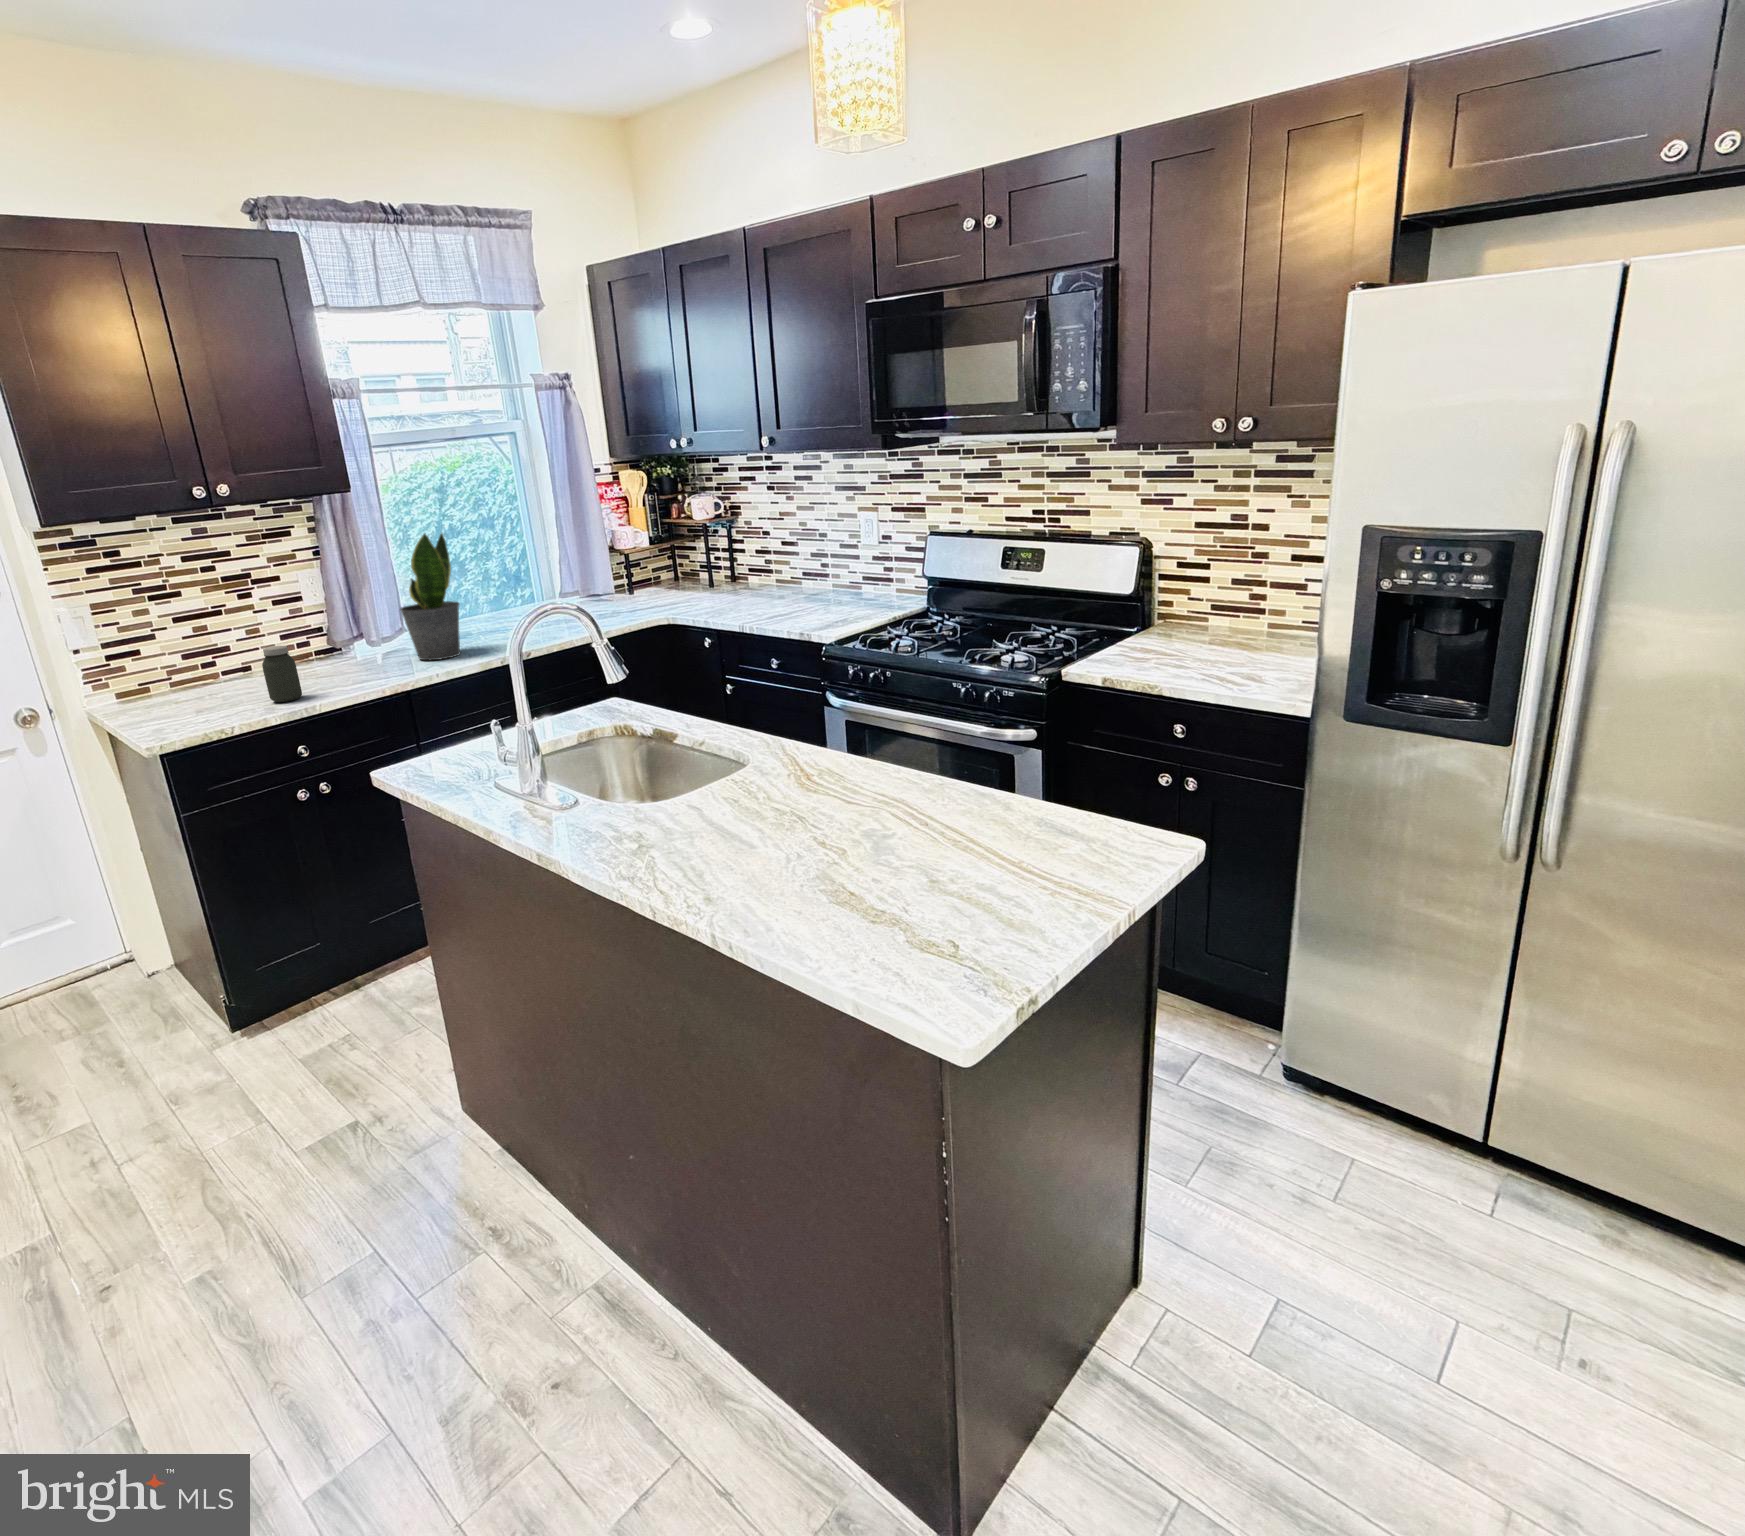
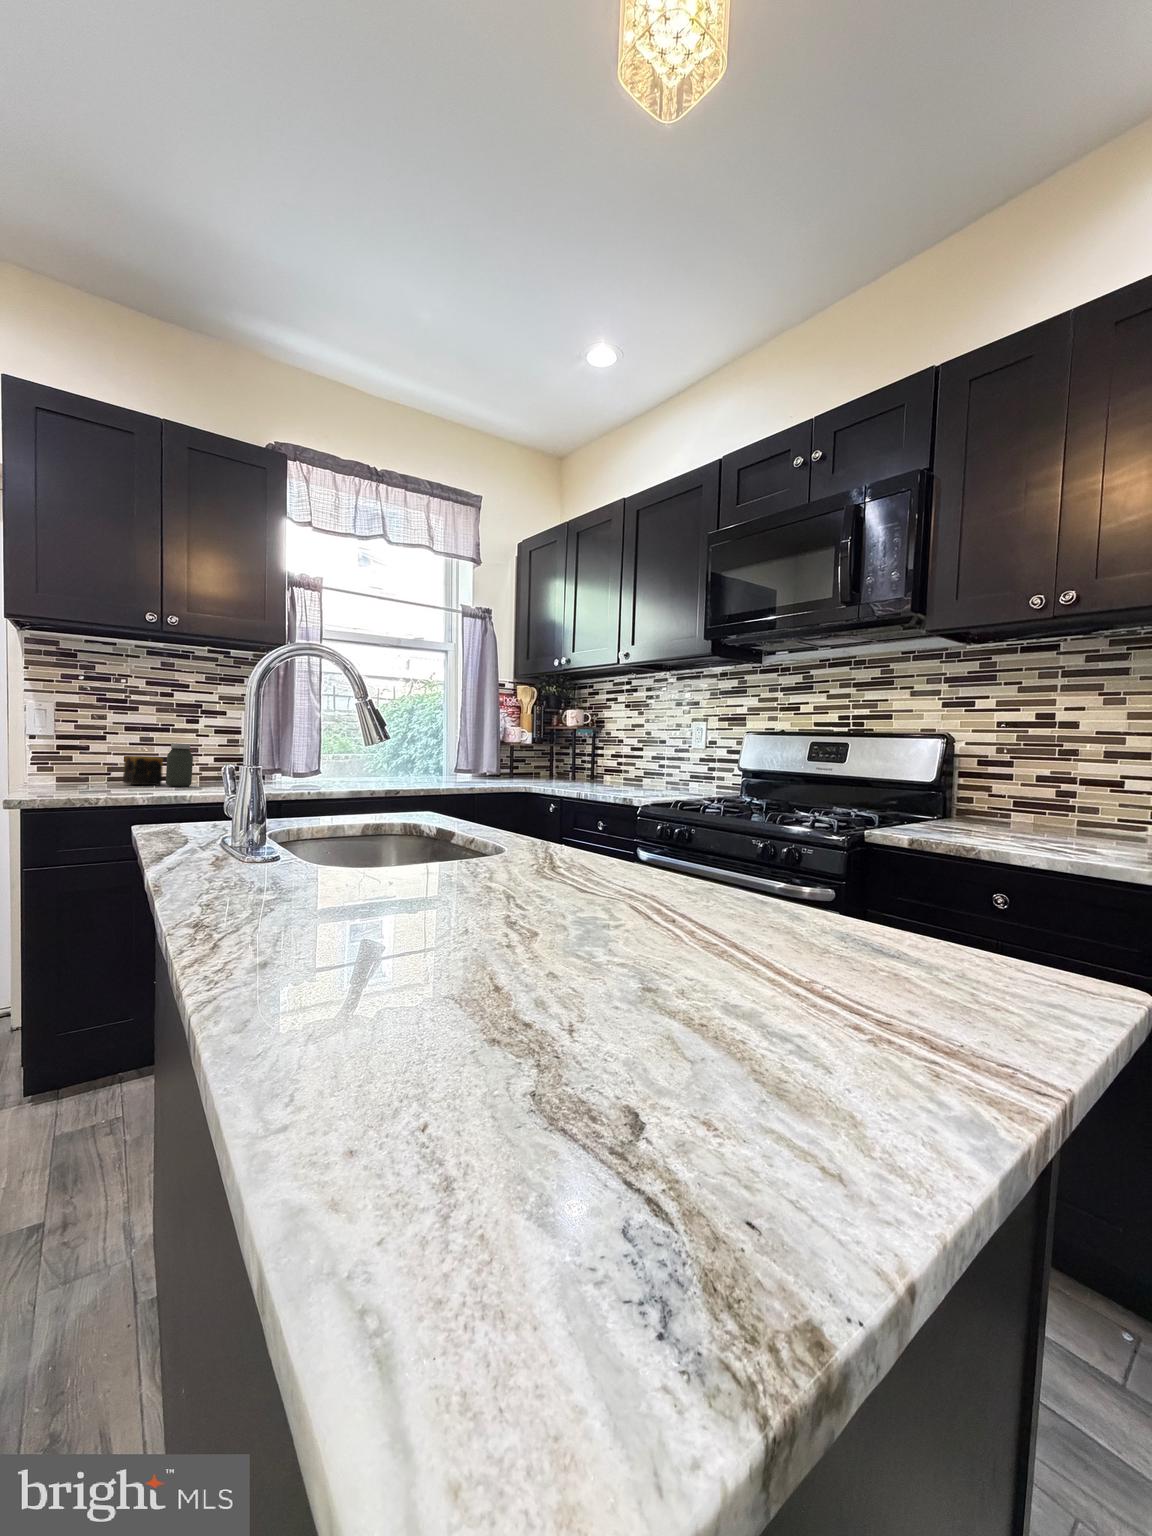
potted plant: present [400,533,460,660] -> none [295,682,344,785]
candle: none [196,665,257,708] -> present [123,756,163,785]

